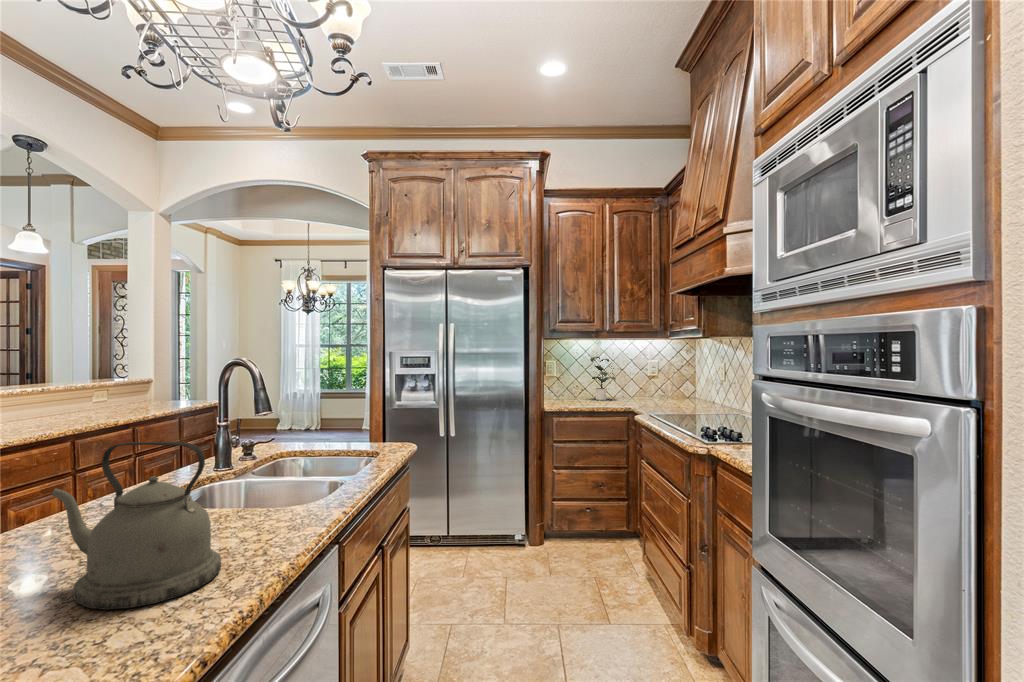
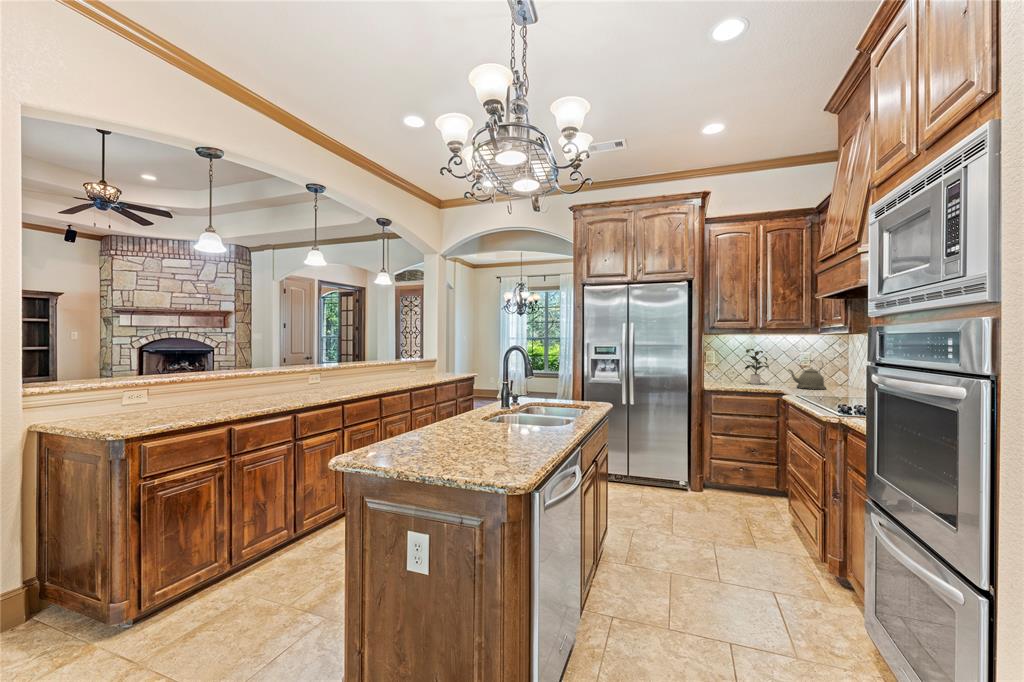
kettle: present [52,442,221,610] -> present [788,363,826,390]

